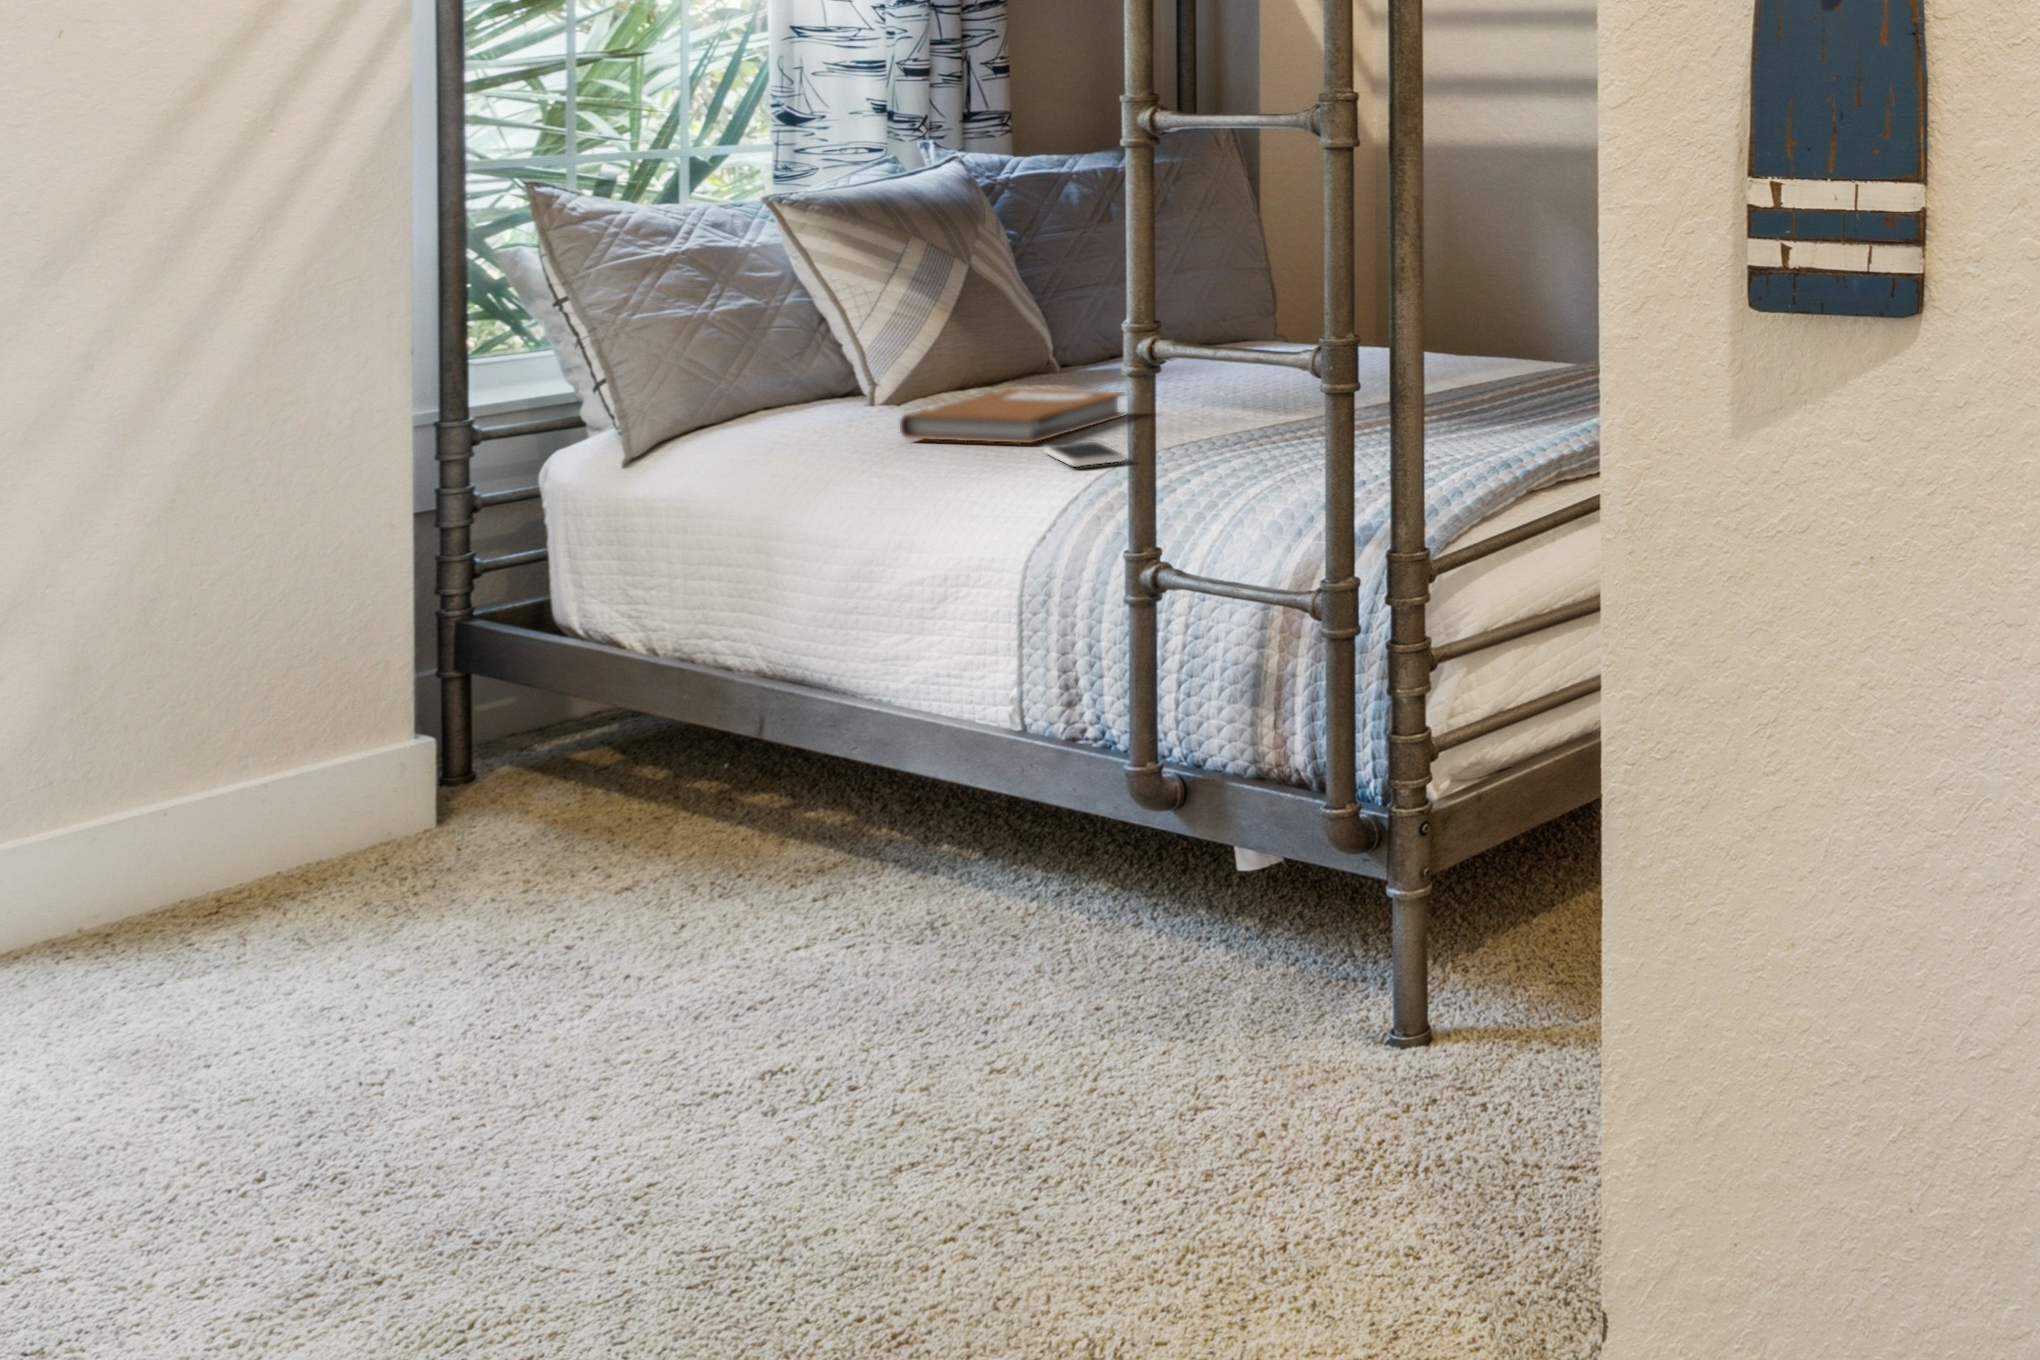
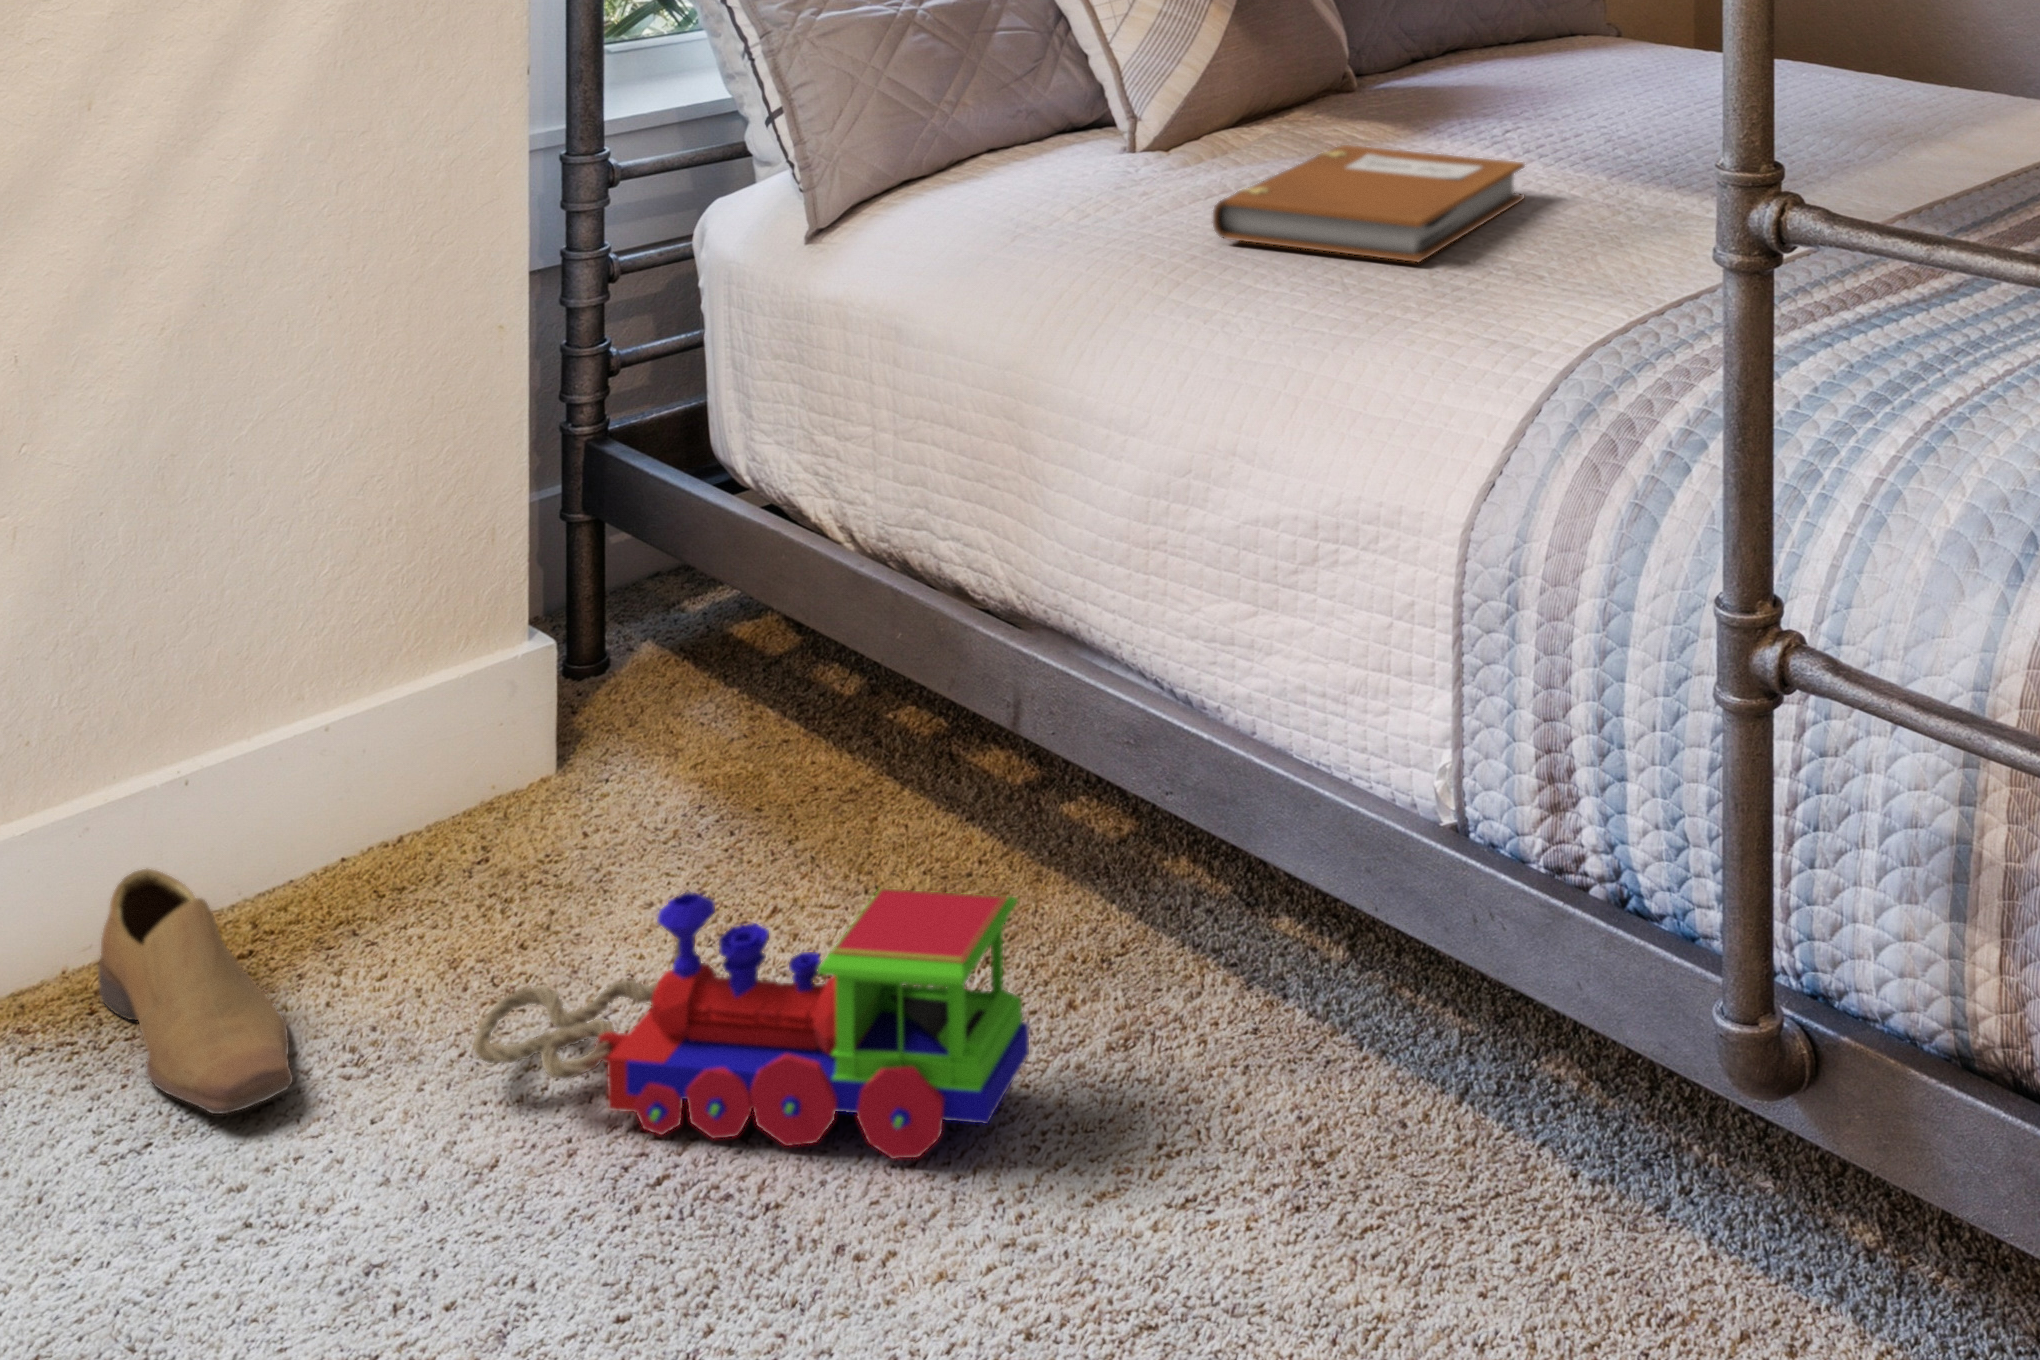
smartphone: present [1045,442,1125,467] -> none [1448,268,1596,330]
toy train: none [385,808,754,955] -> present [474,888,1029,1158]
shoe: none [114,856,261,966] -> present [98,868,293,1114]

